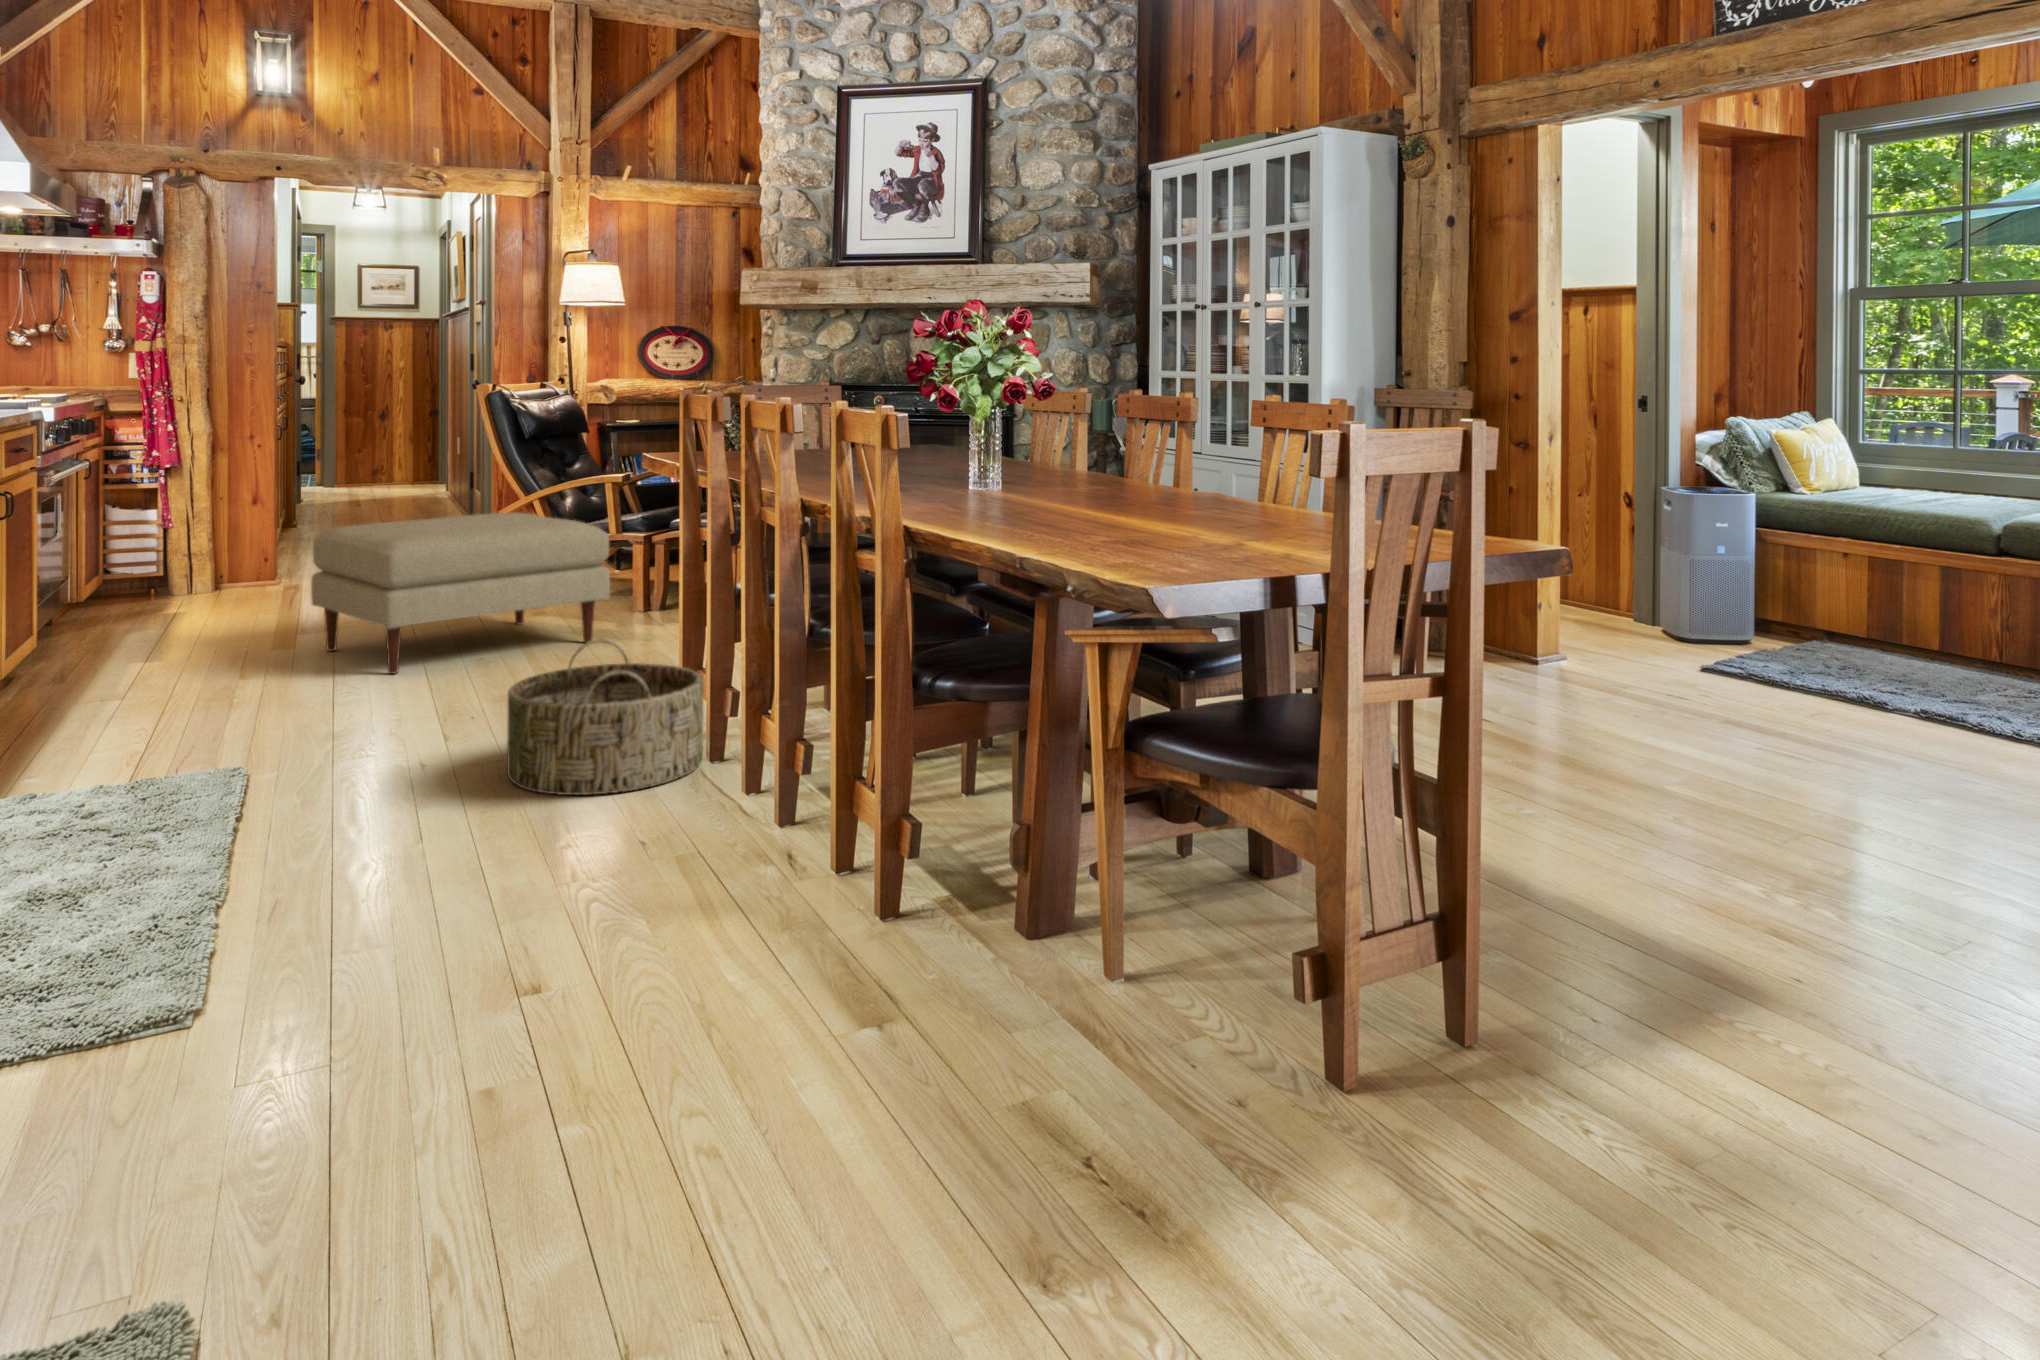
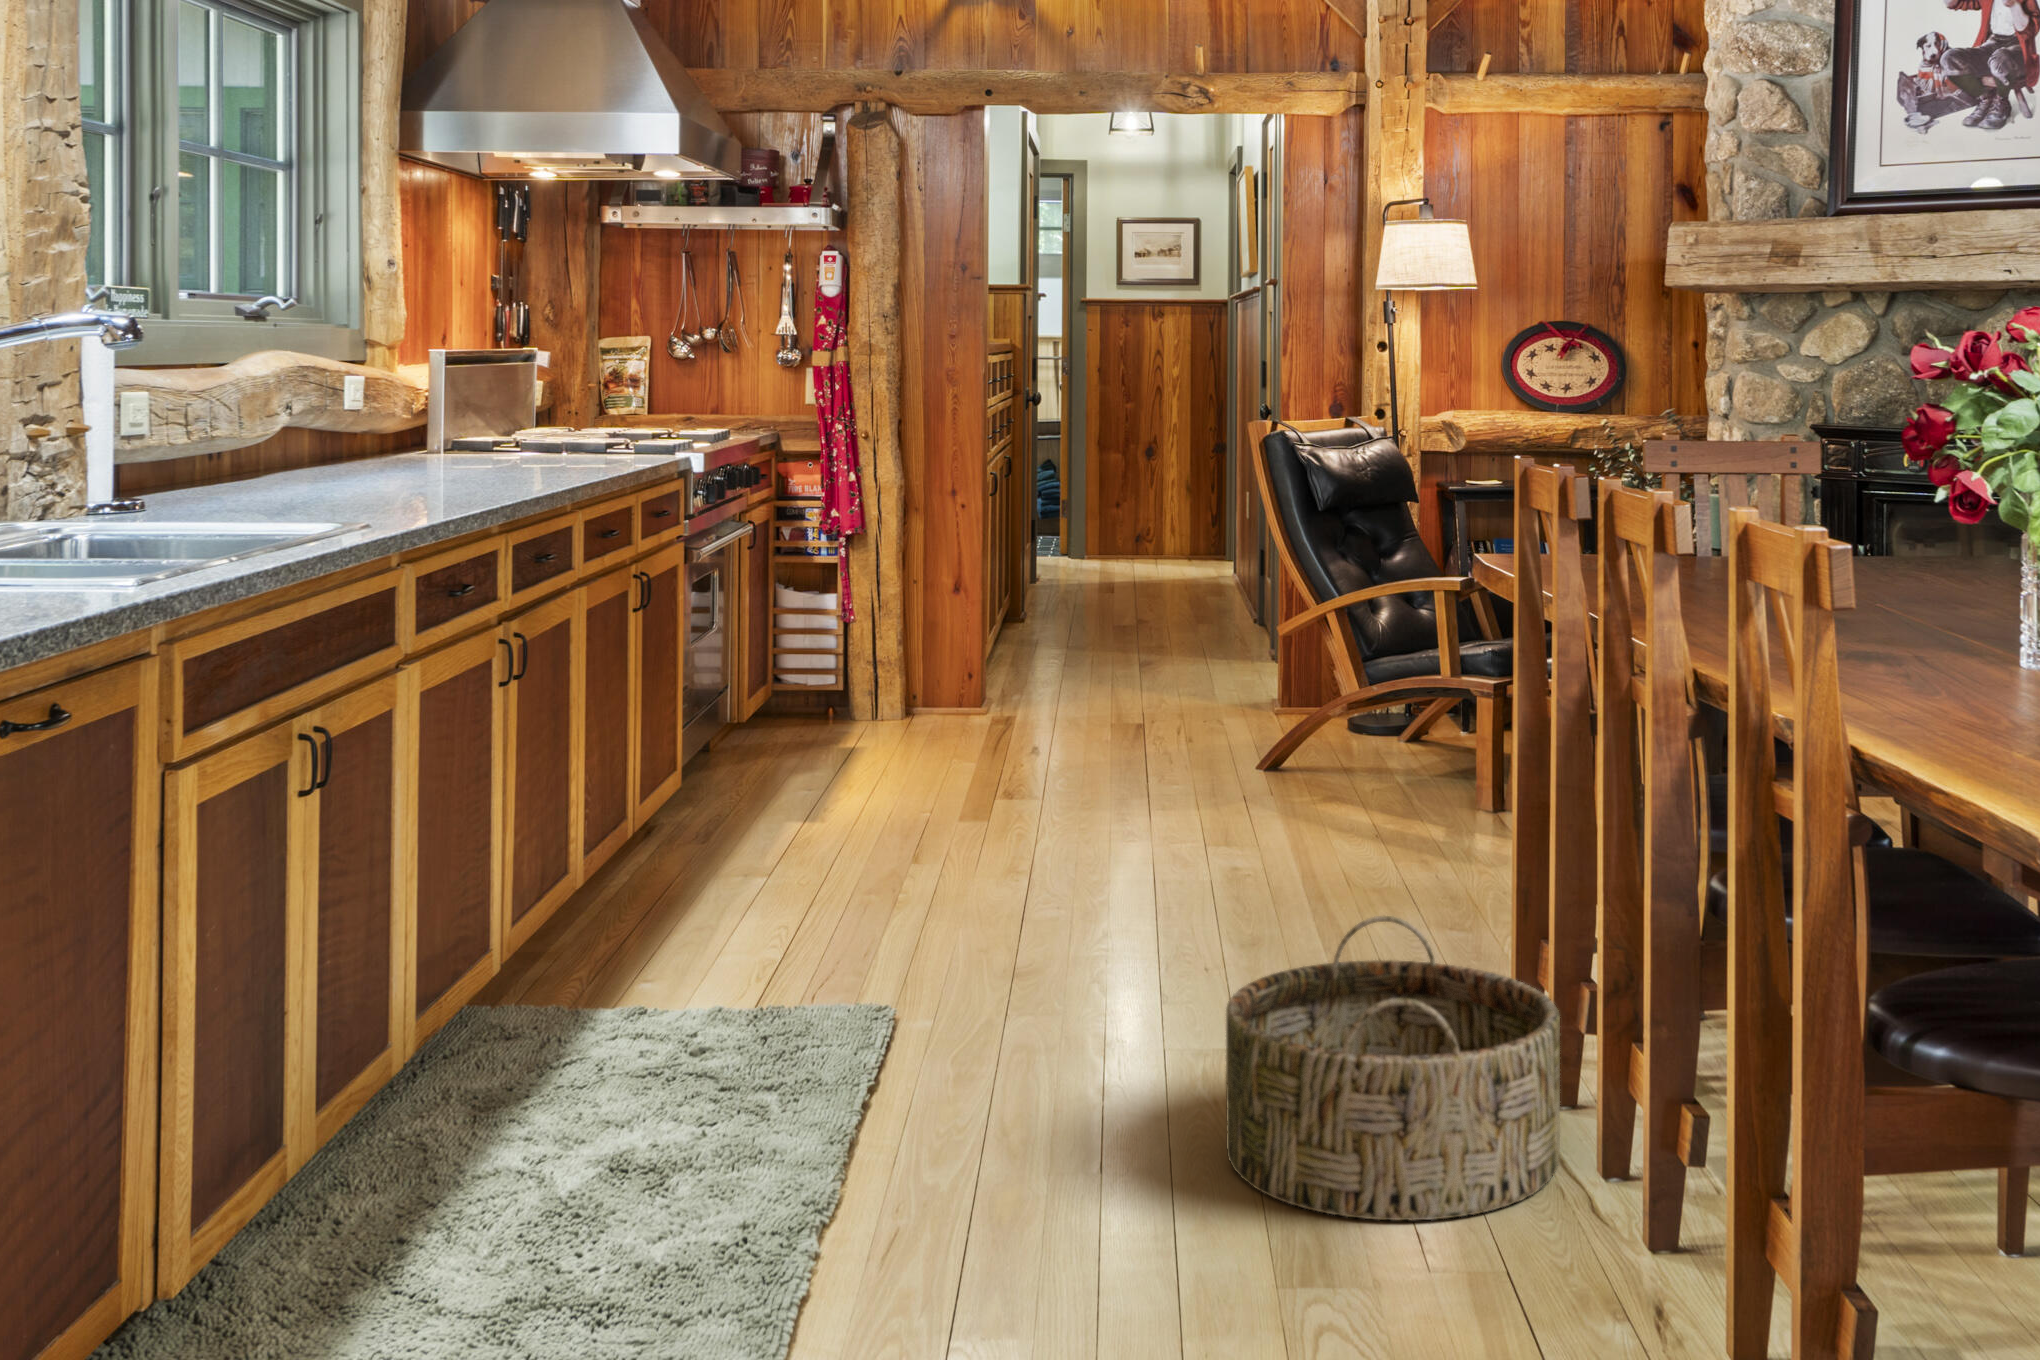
ottoman: present [311,512,610,674] -> none [999,643,1436,904]

